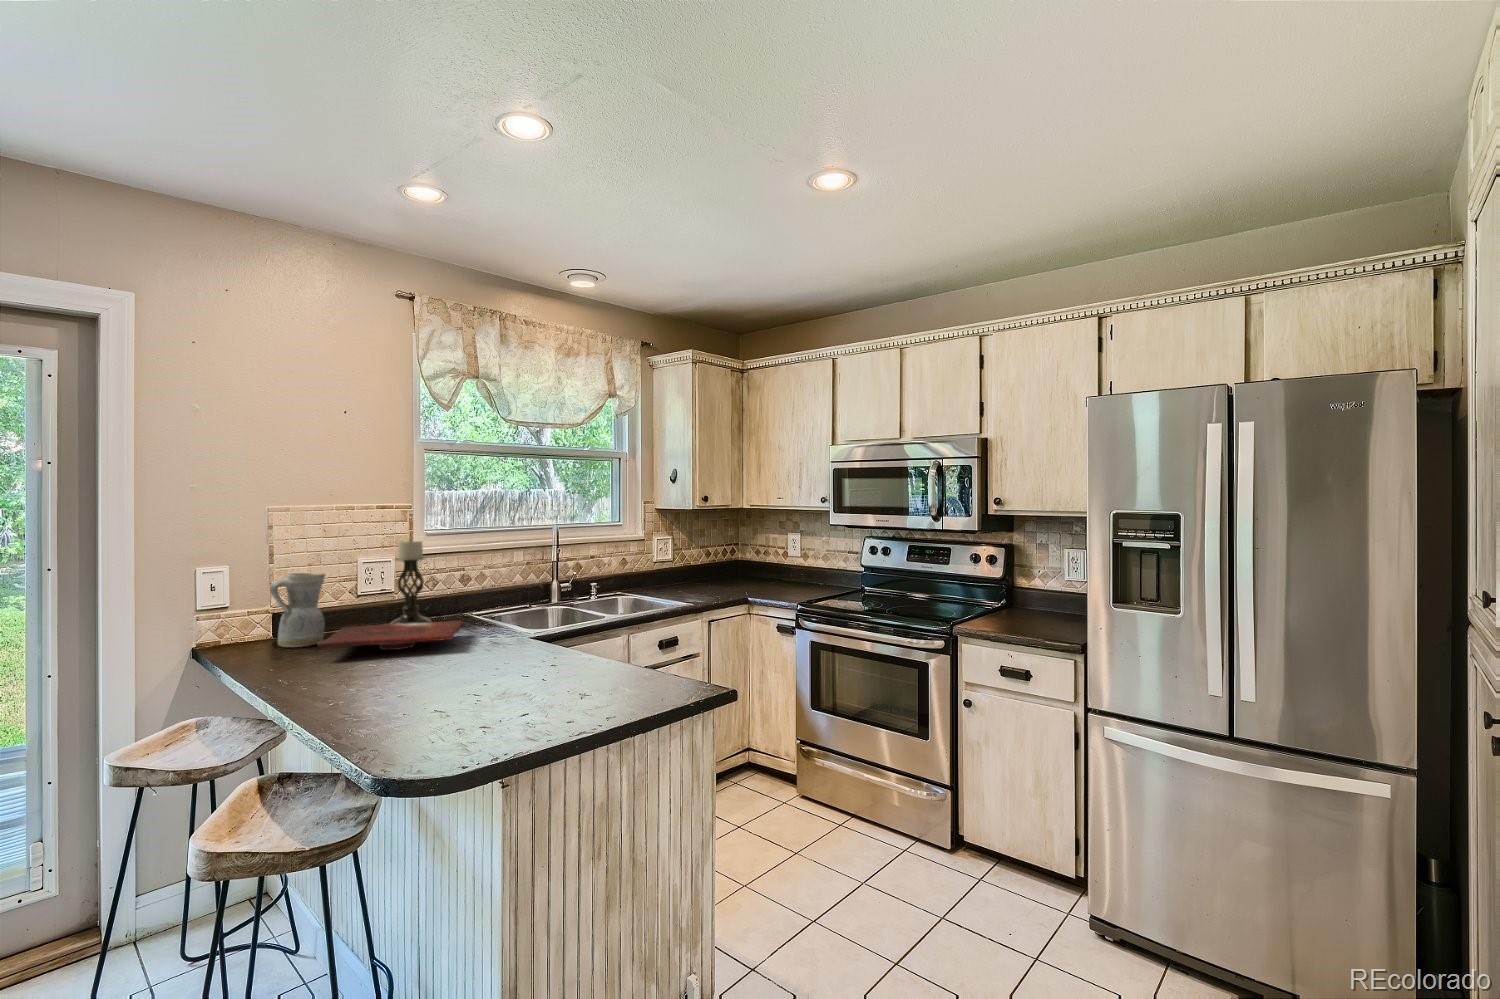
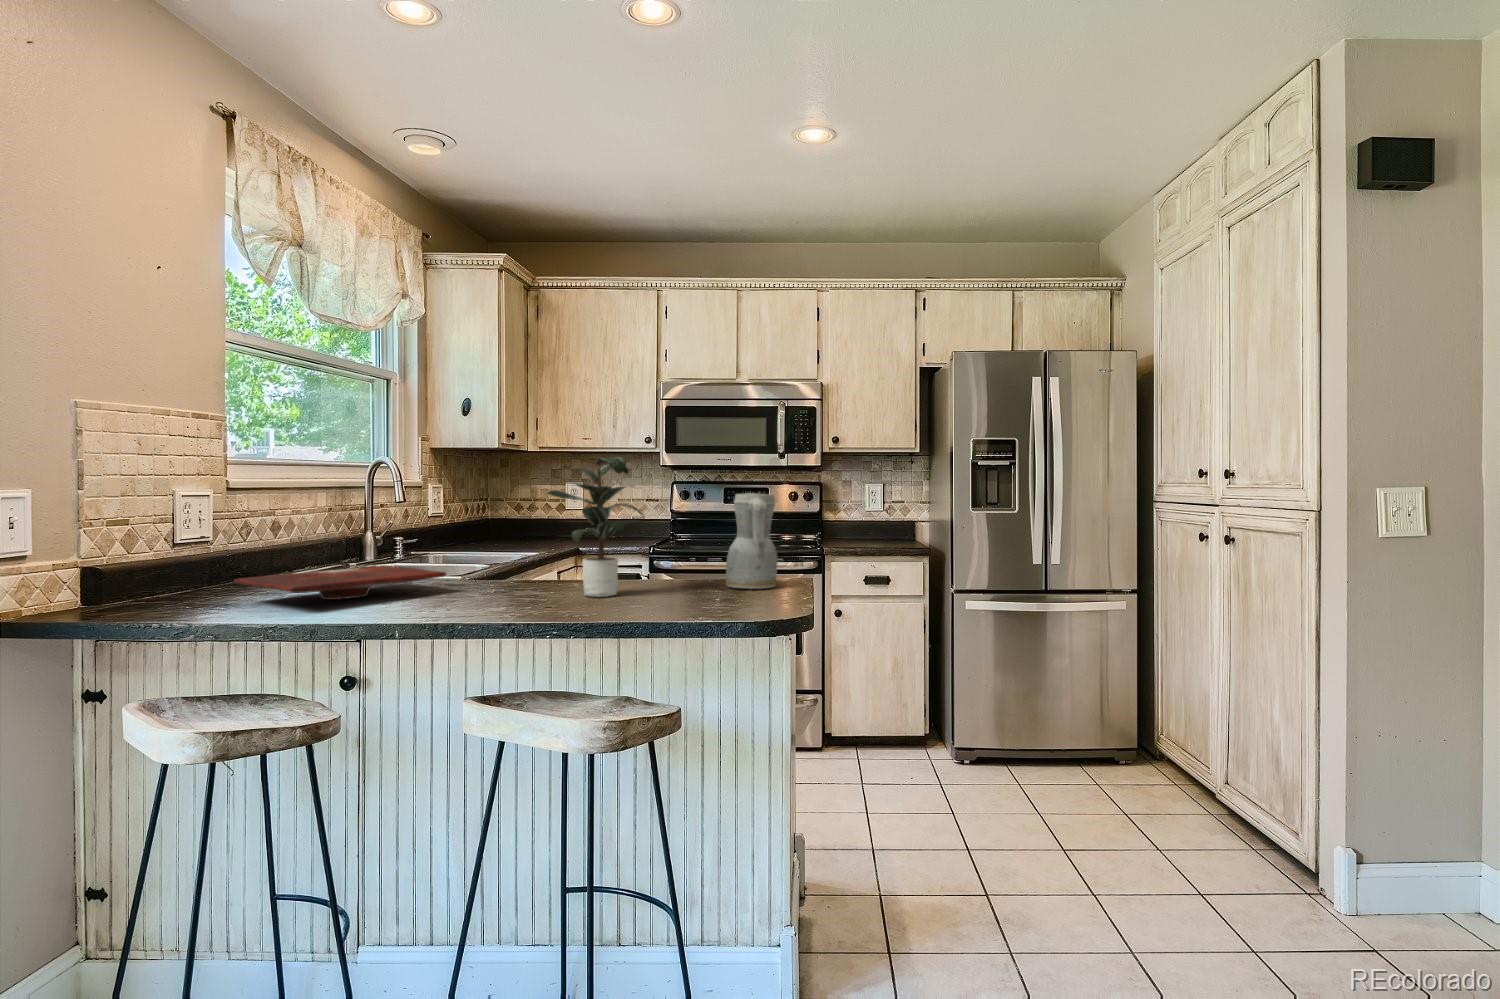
candle holder: present [390,538,431,624] -> none [228,461,292,590]
potted plant: none [453,553,573,679] -> present [548,457,647,597]
ceramic pitcher: present [270,573,325,647] -> present [726,493,778,589]

